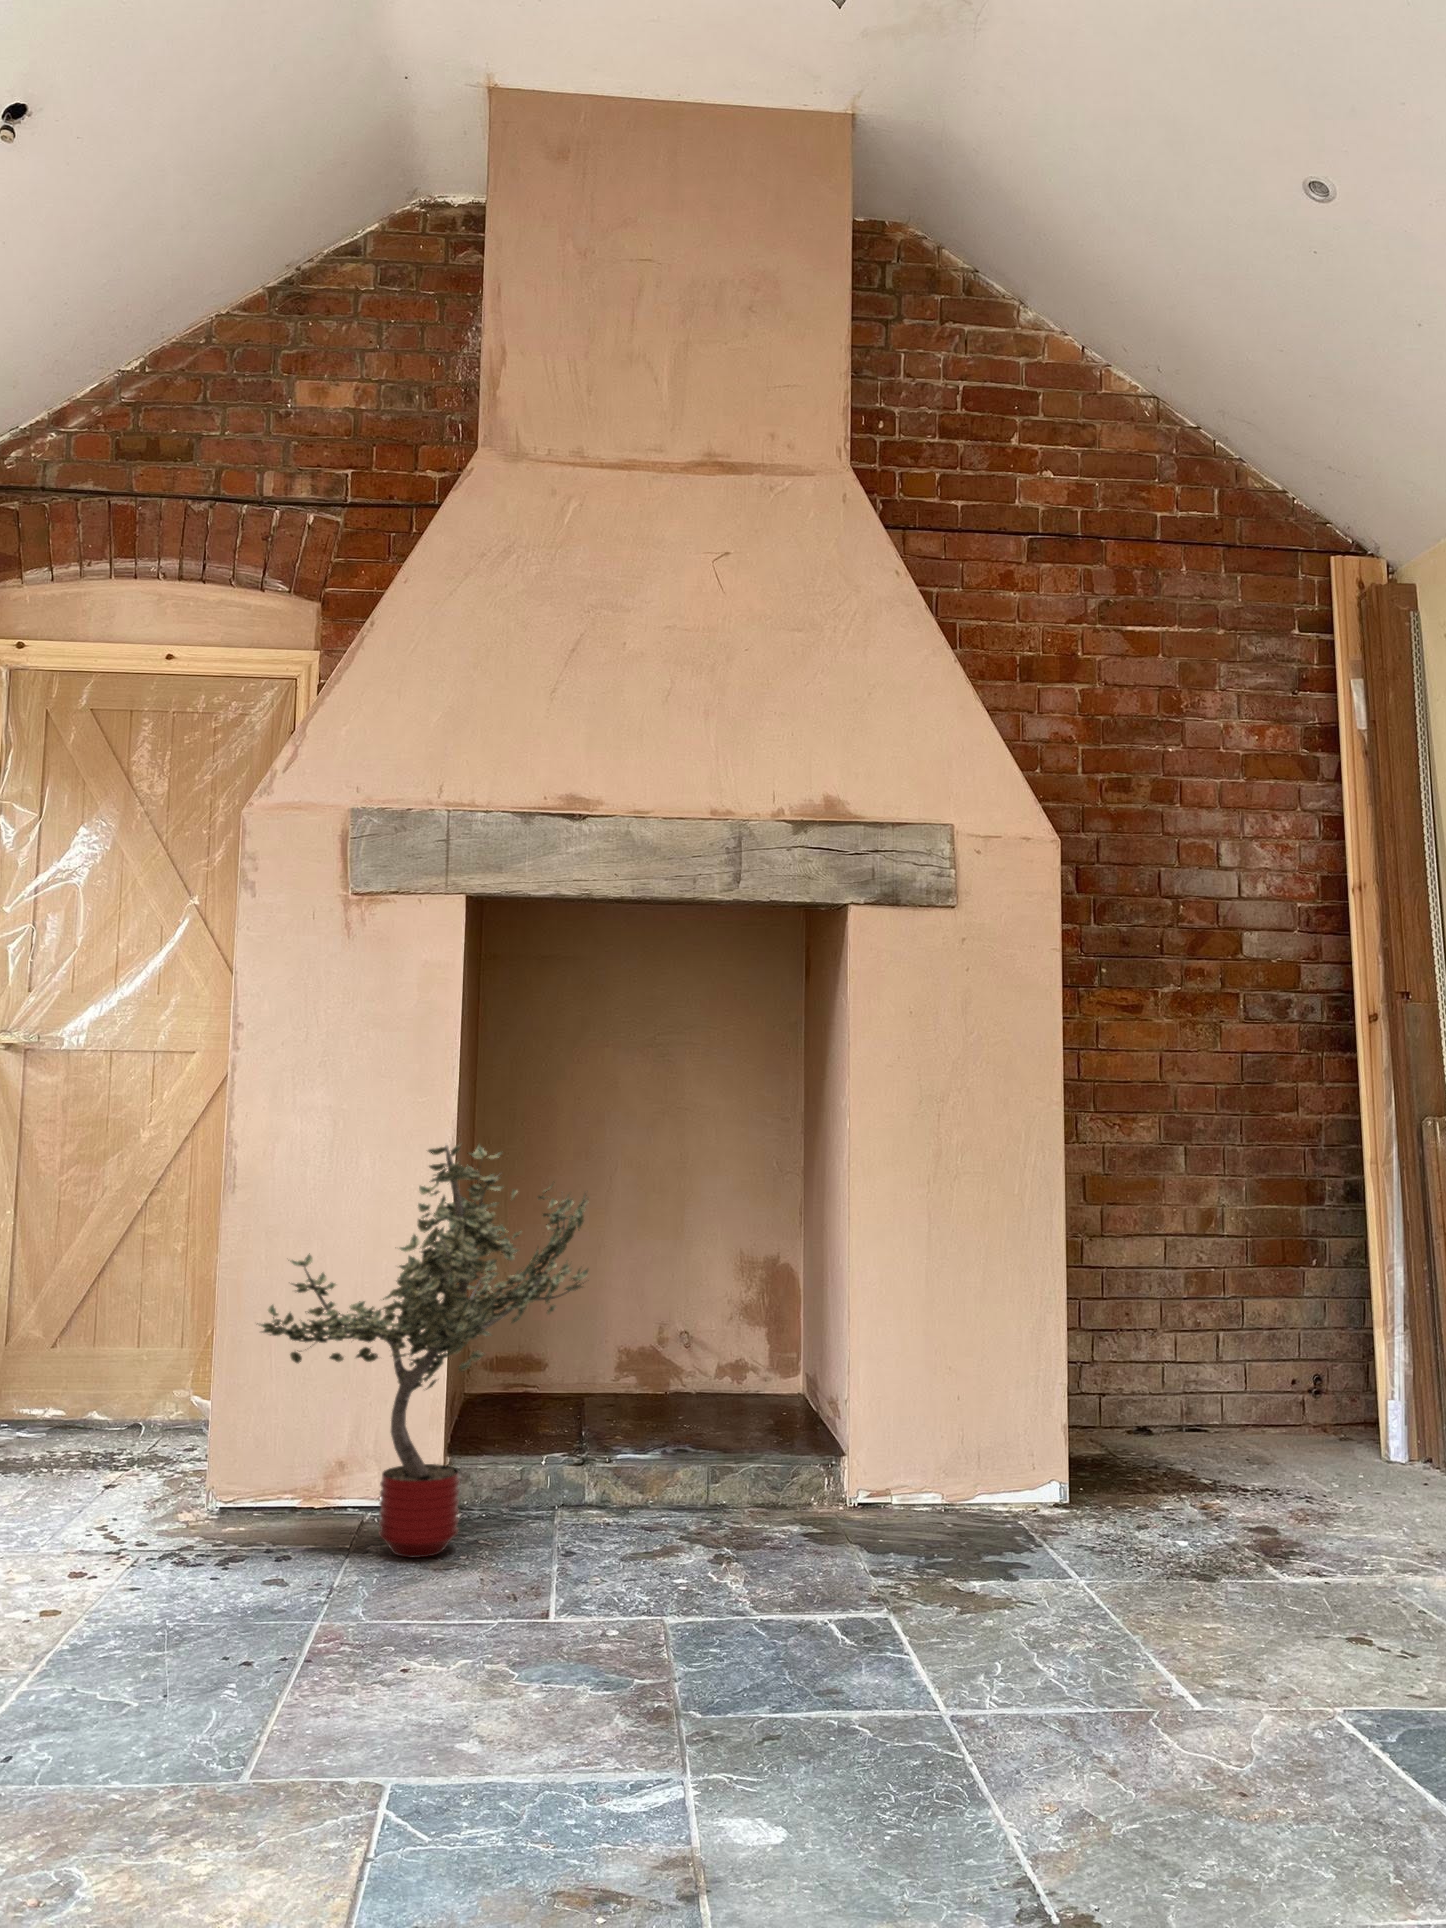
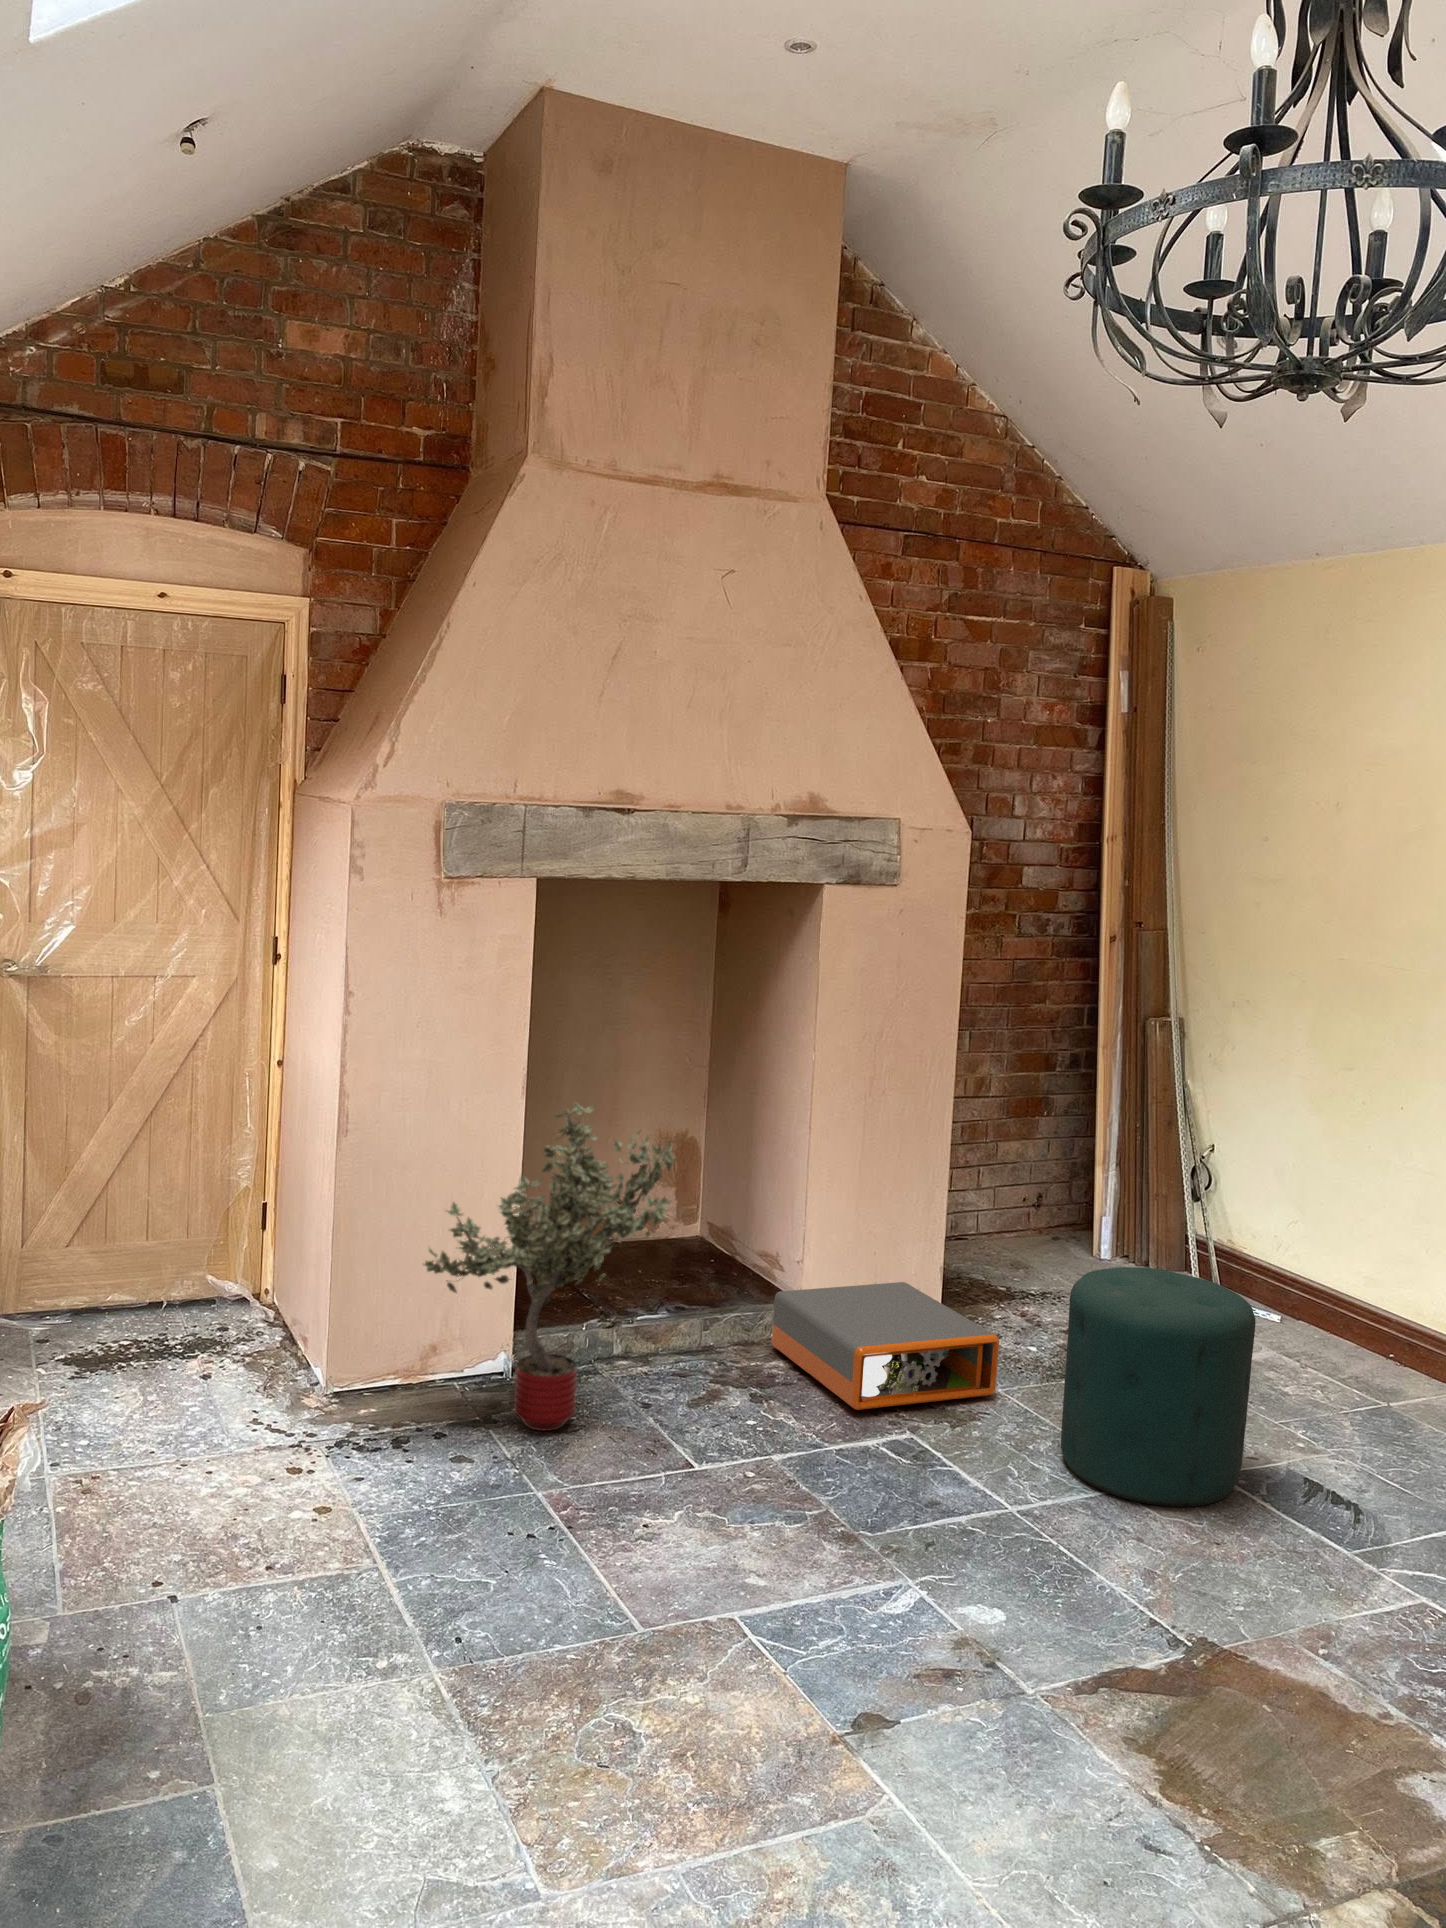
ottoman: none [1063,1366,1340,1715] -> present [1061,1267,1256,1507]
storage box: none [796,1432,1051,1573] -> present [772,1282,999,1410]

